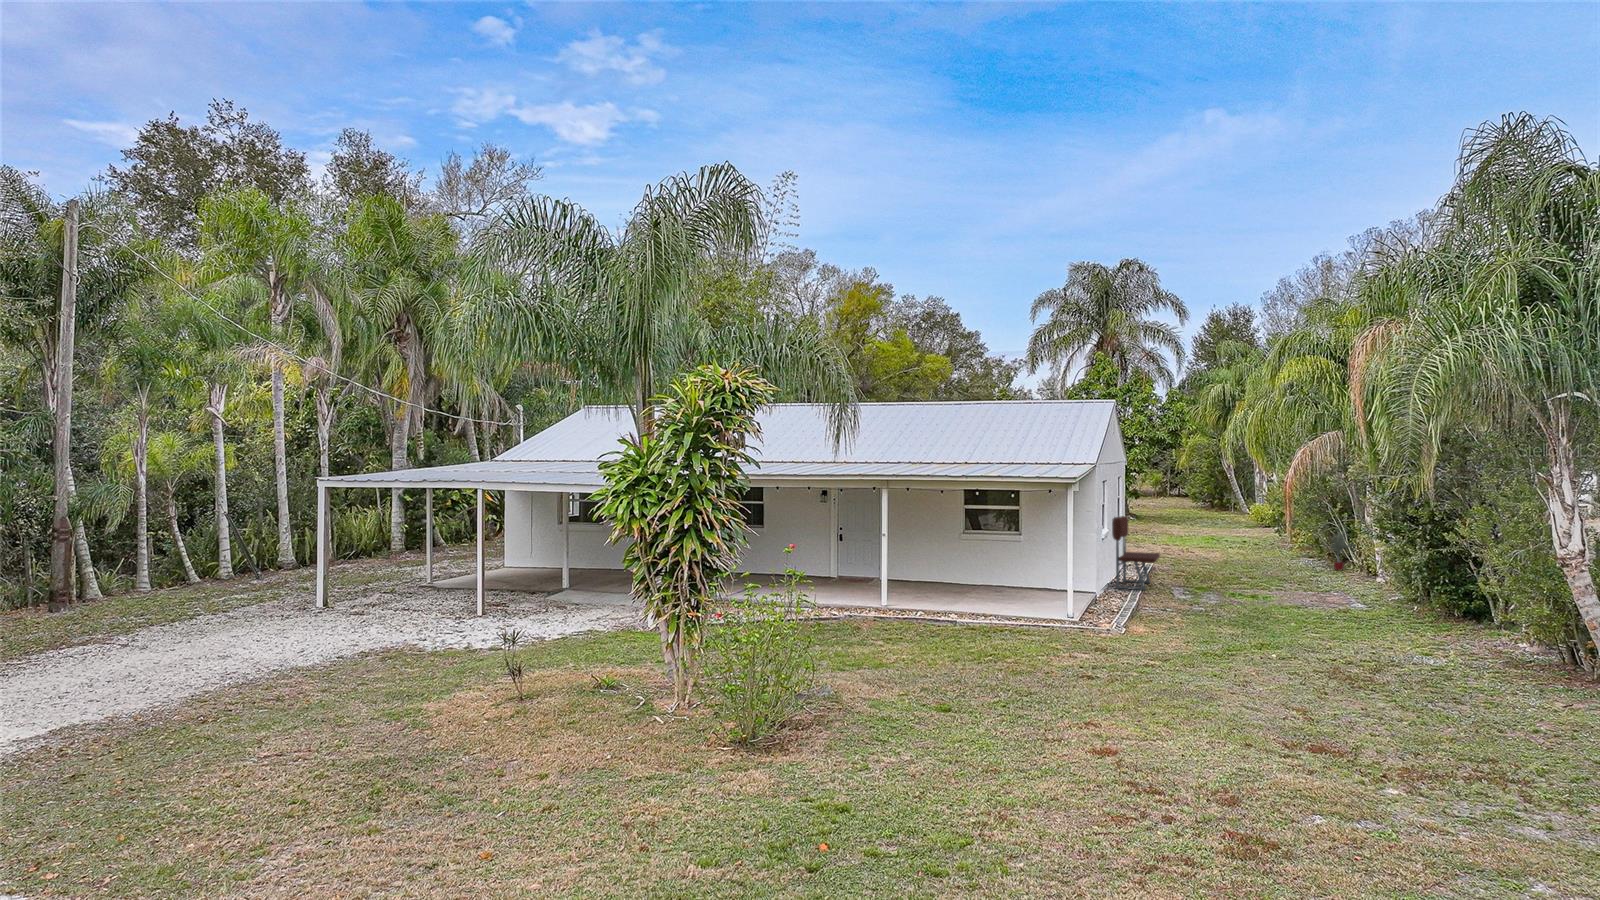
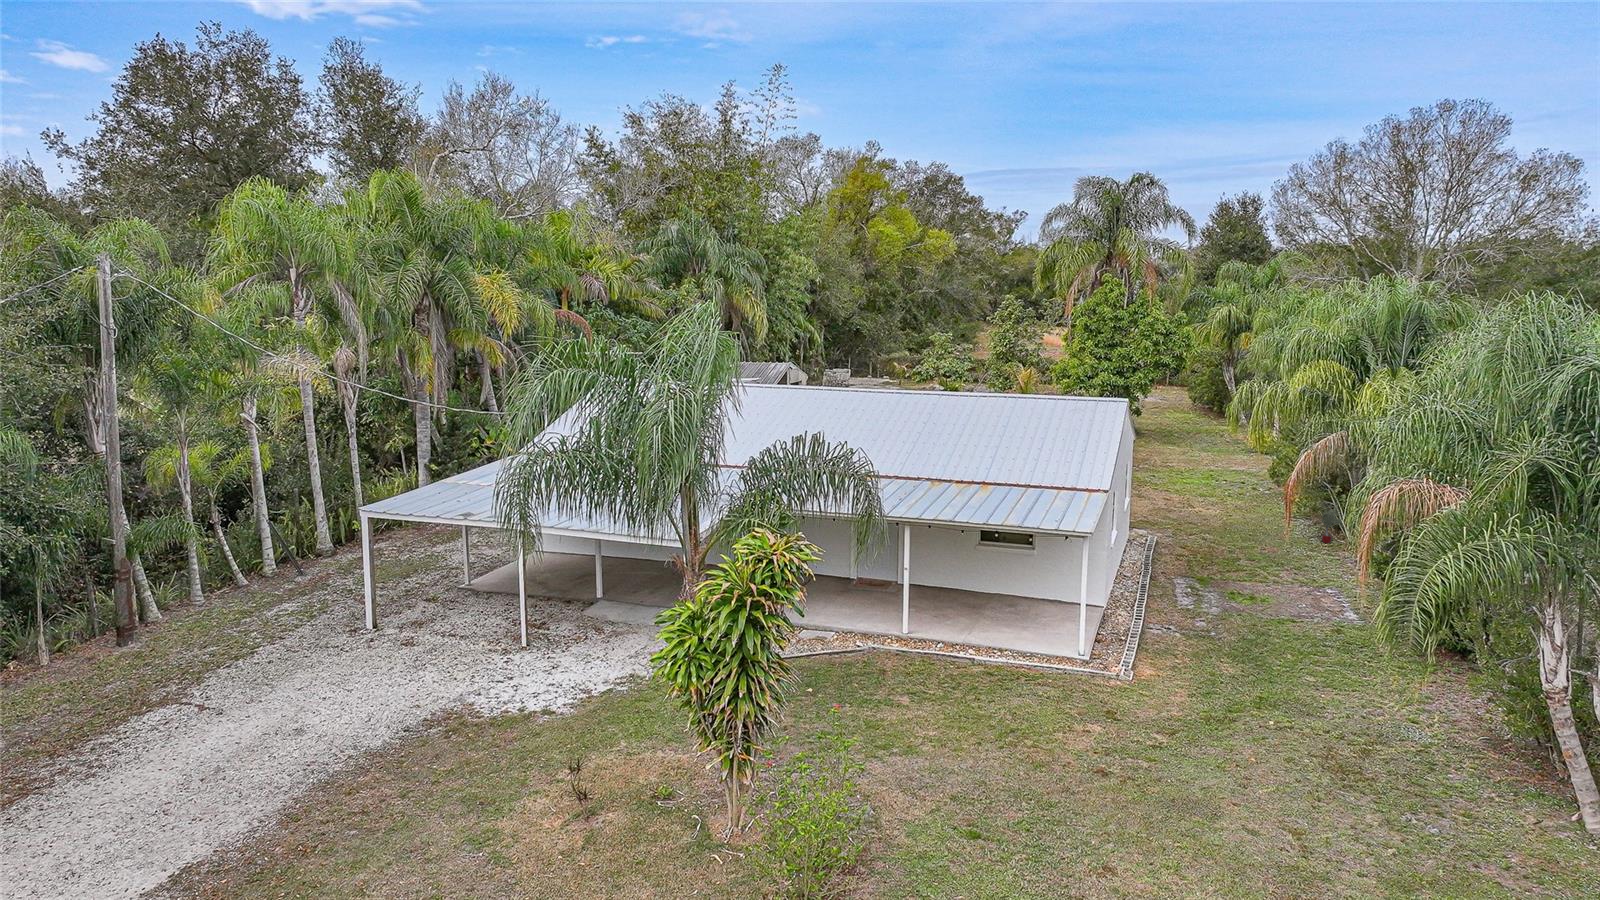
bench: present [1112,516,1160,590] -> none [1118,510,1162,589]

